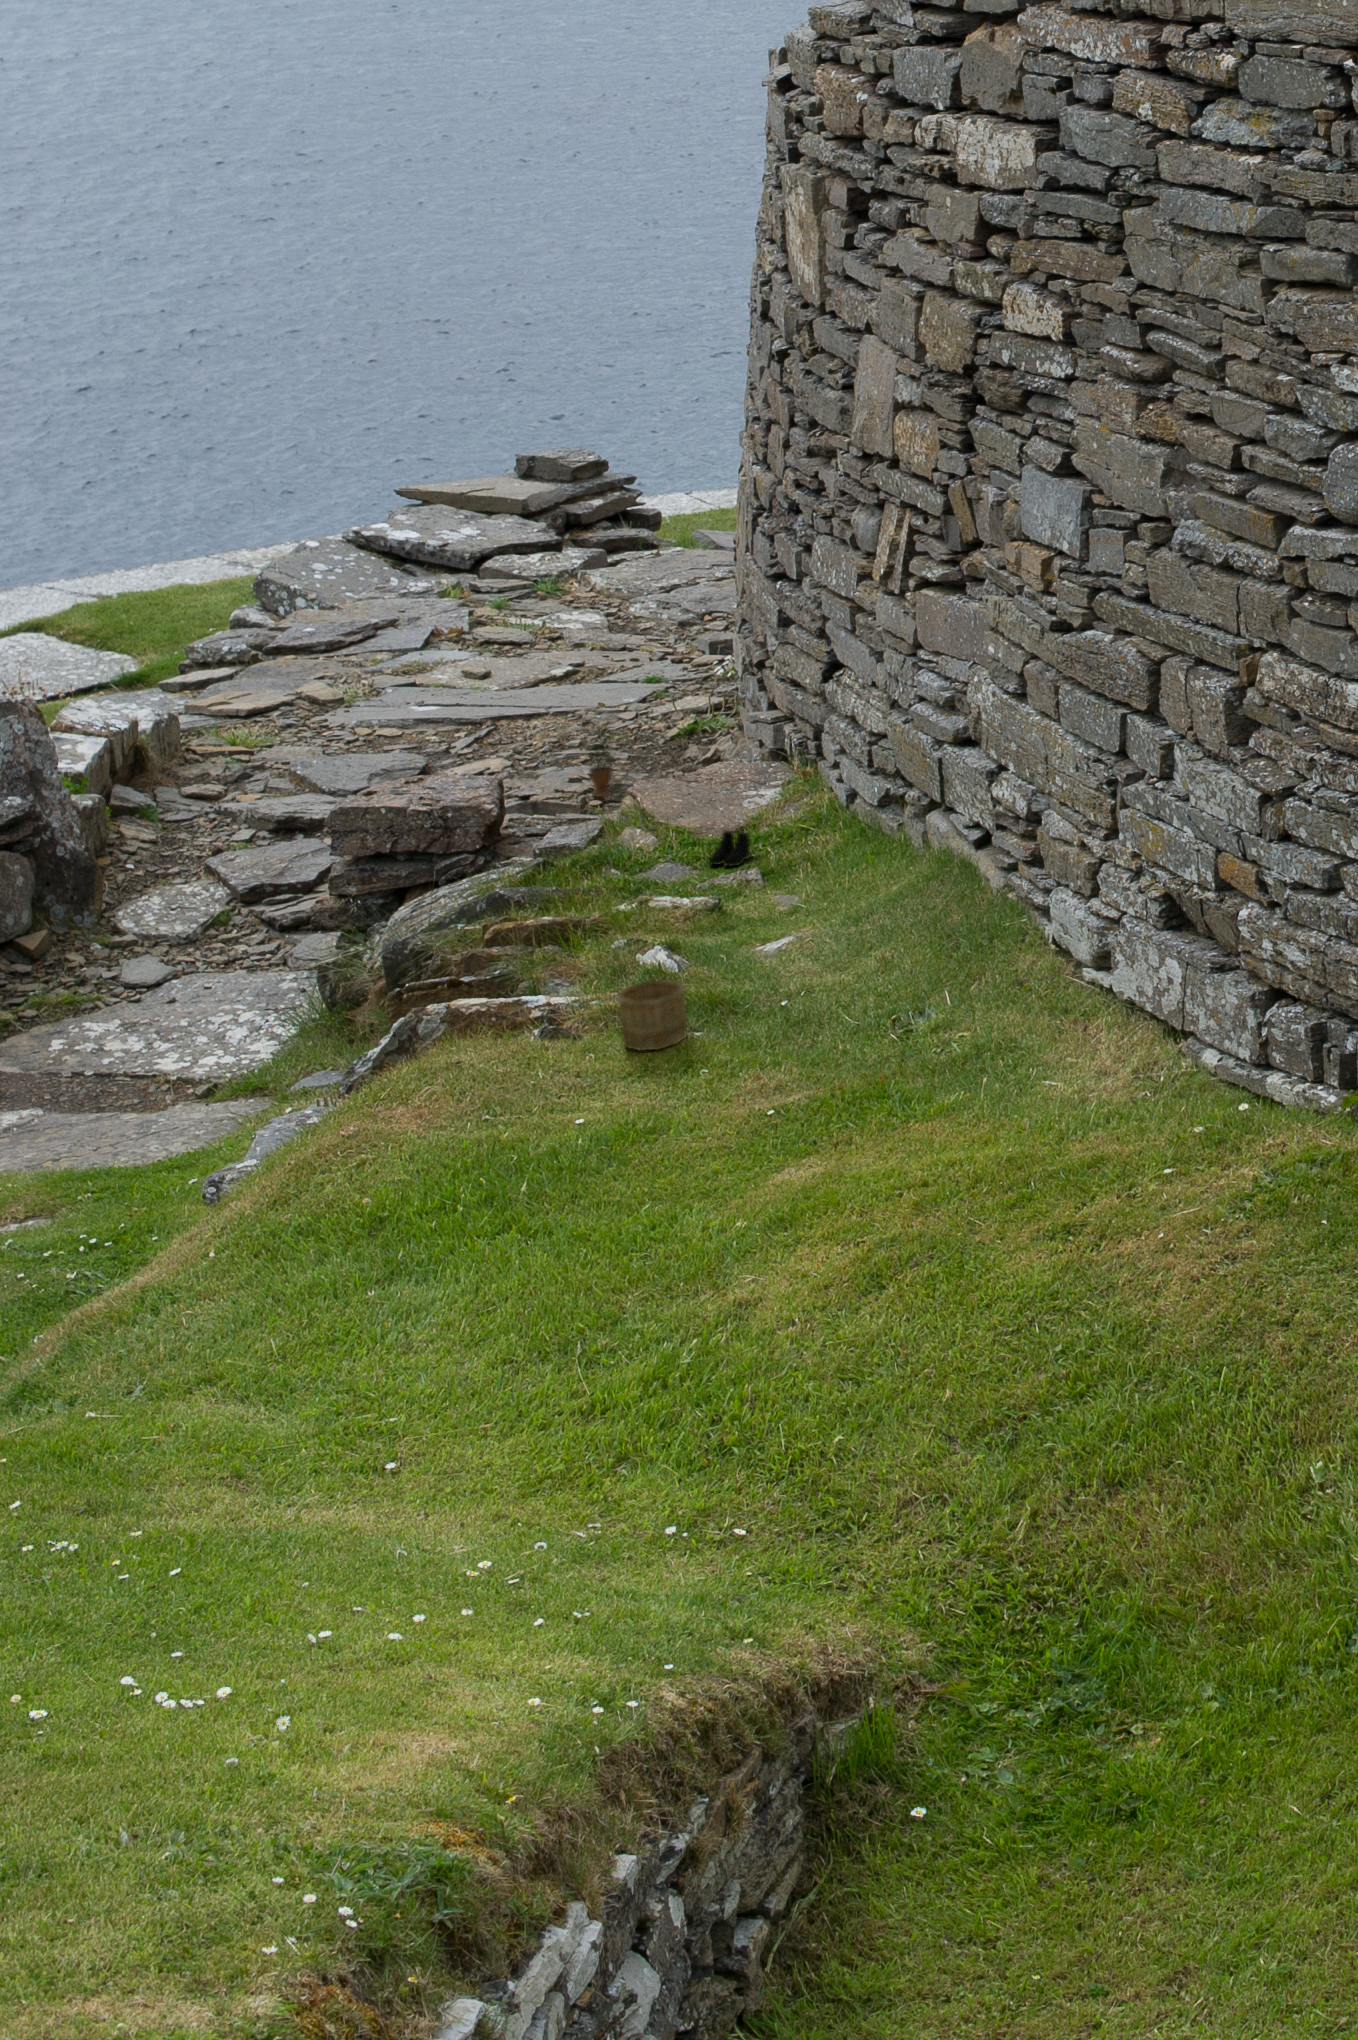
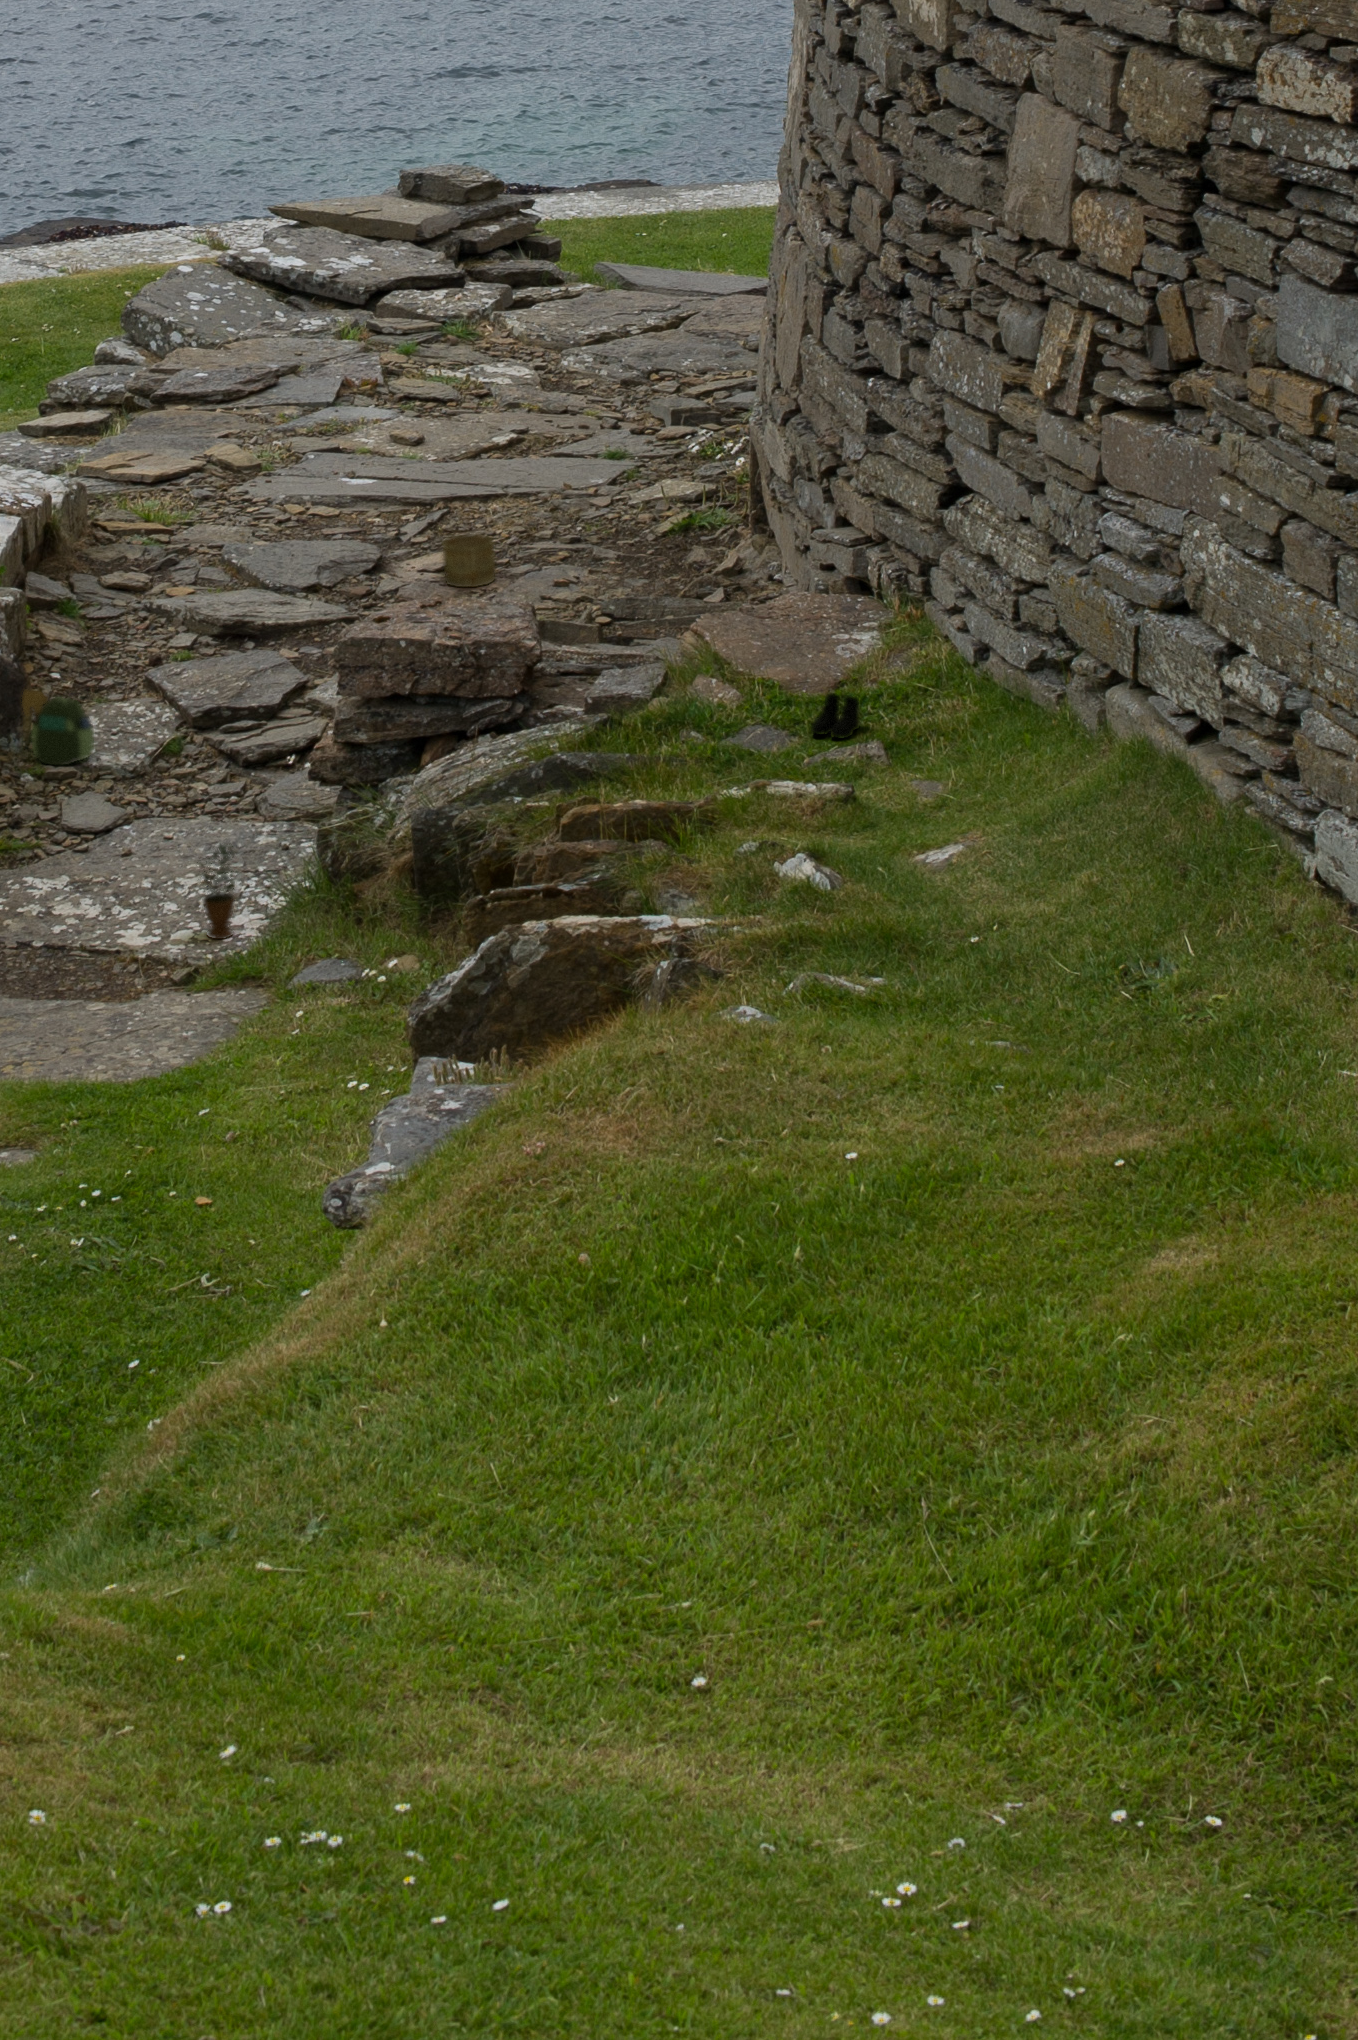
potted plant: present [585,732,613,797] -> present [196,844,236,939]
backpack: none [74,880,140,944] -> present [22,690,94,765]
wooden bucket: present [617,980,687,1050] -> present [442,534,495,587]

